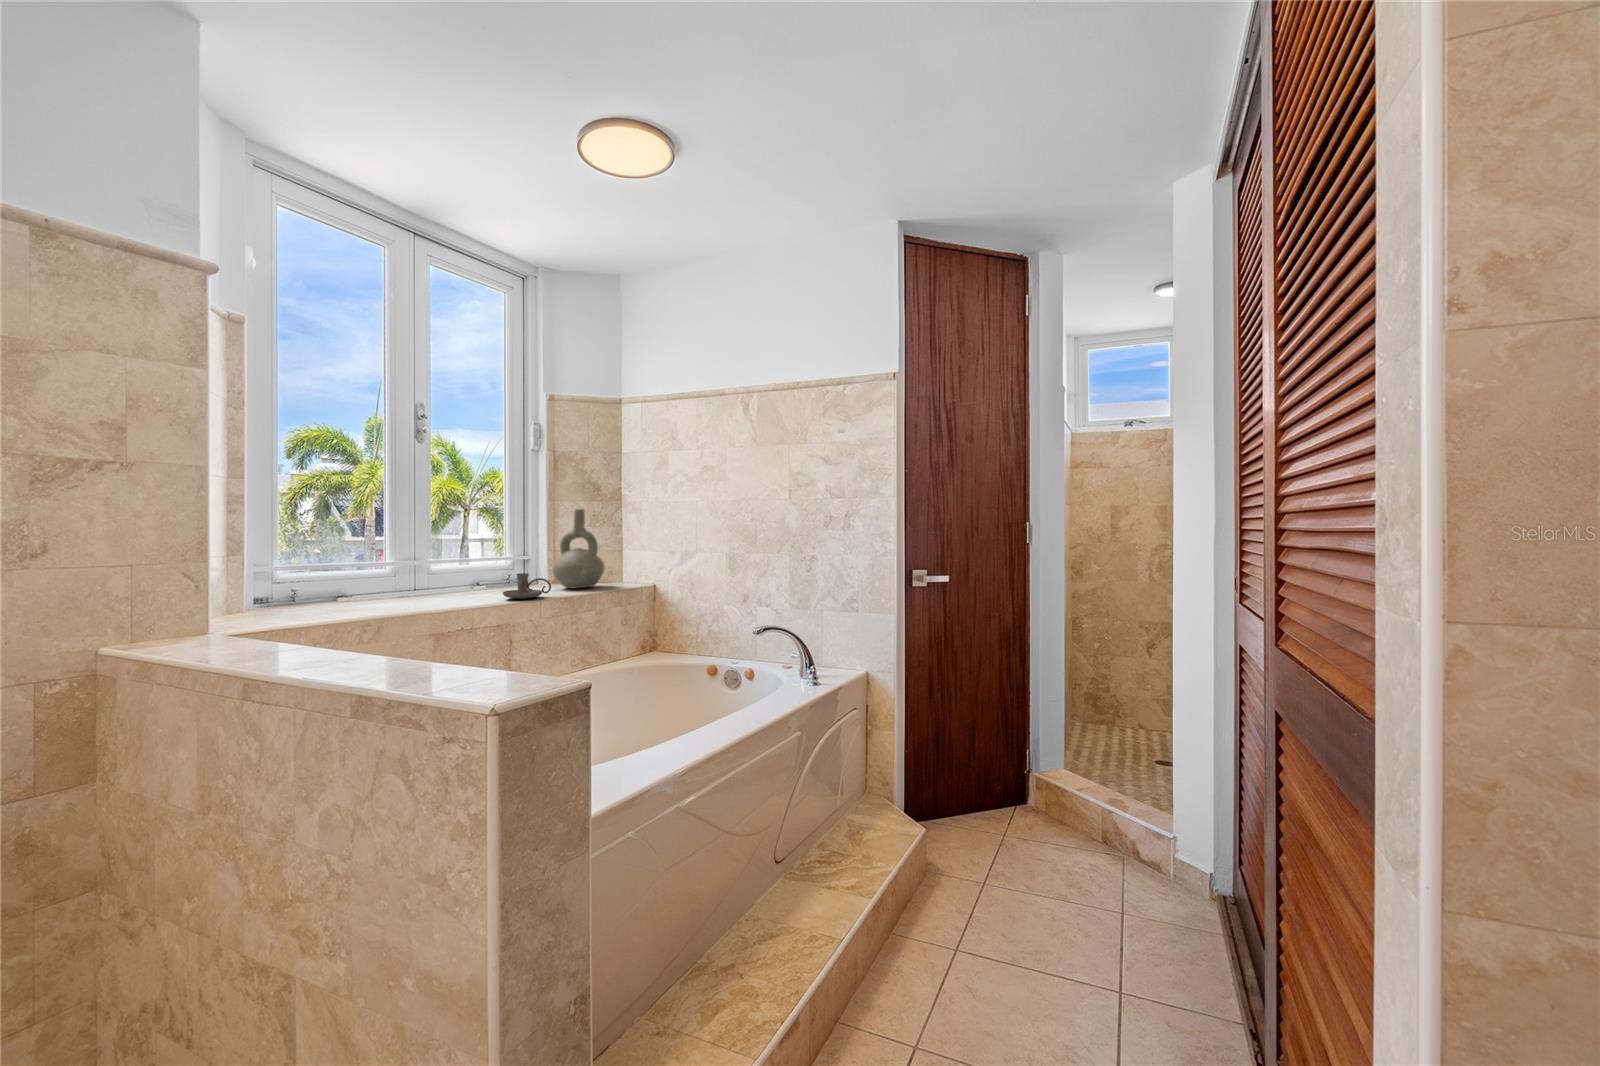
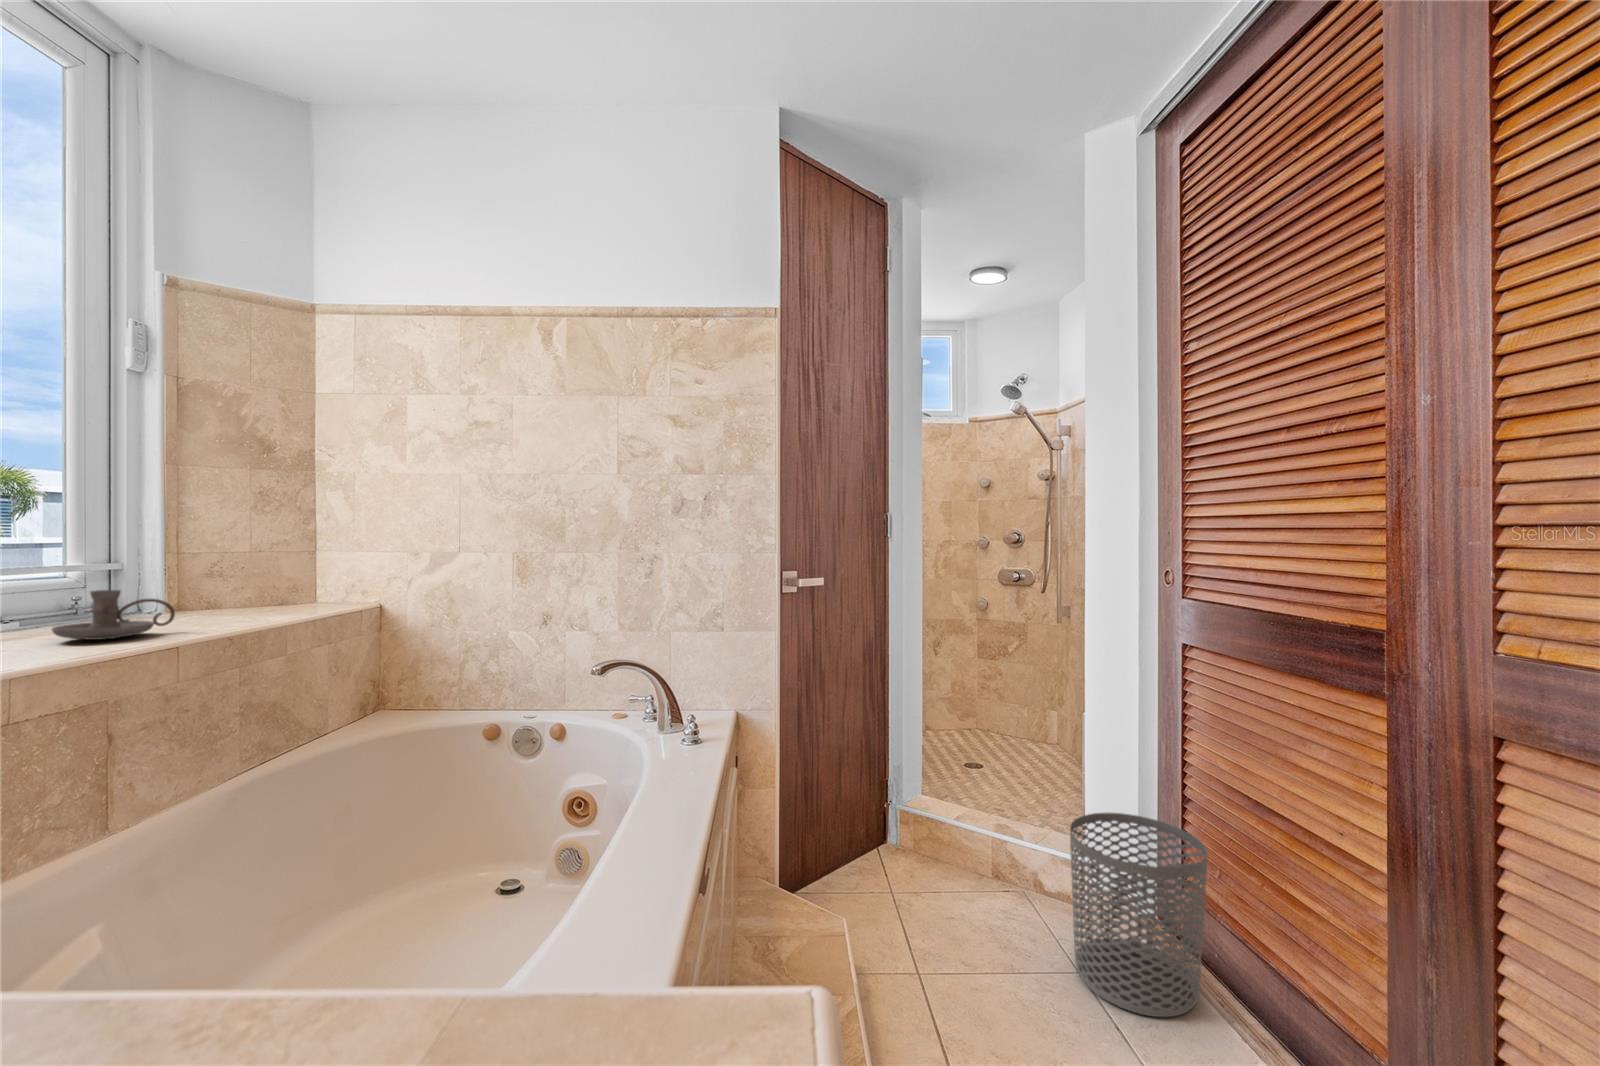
decorative vase: present [553,509,605,588] -> none [175,477,286,615]
waste bin: none [1103,780,1216,940] -> present [1070,813,1207,1017]

